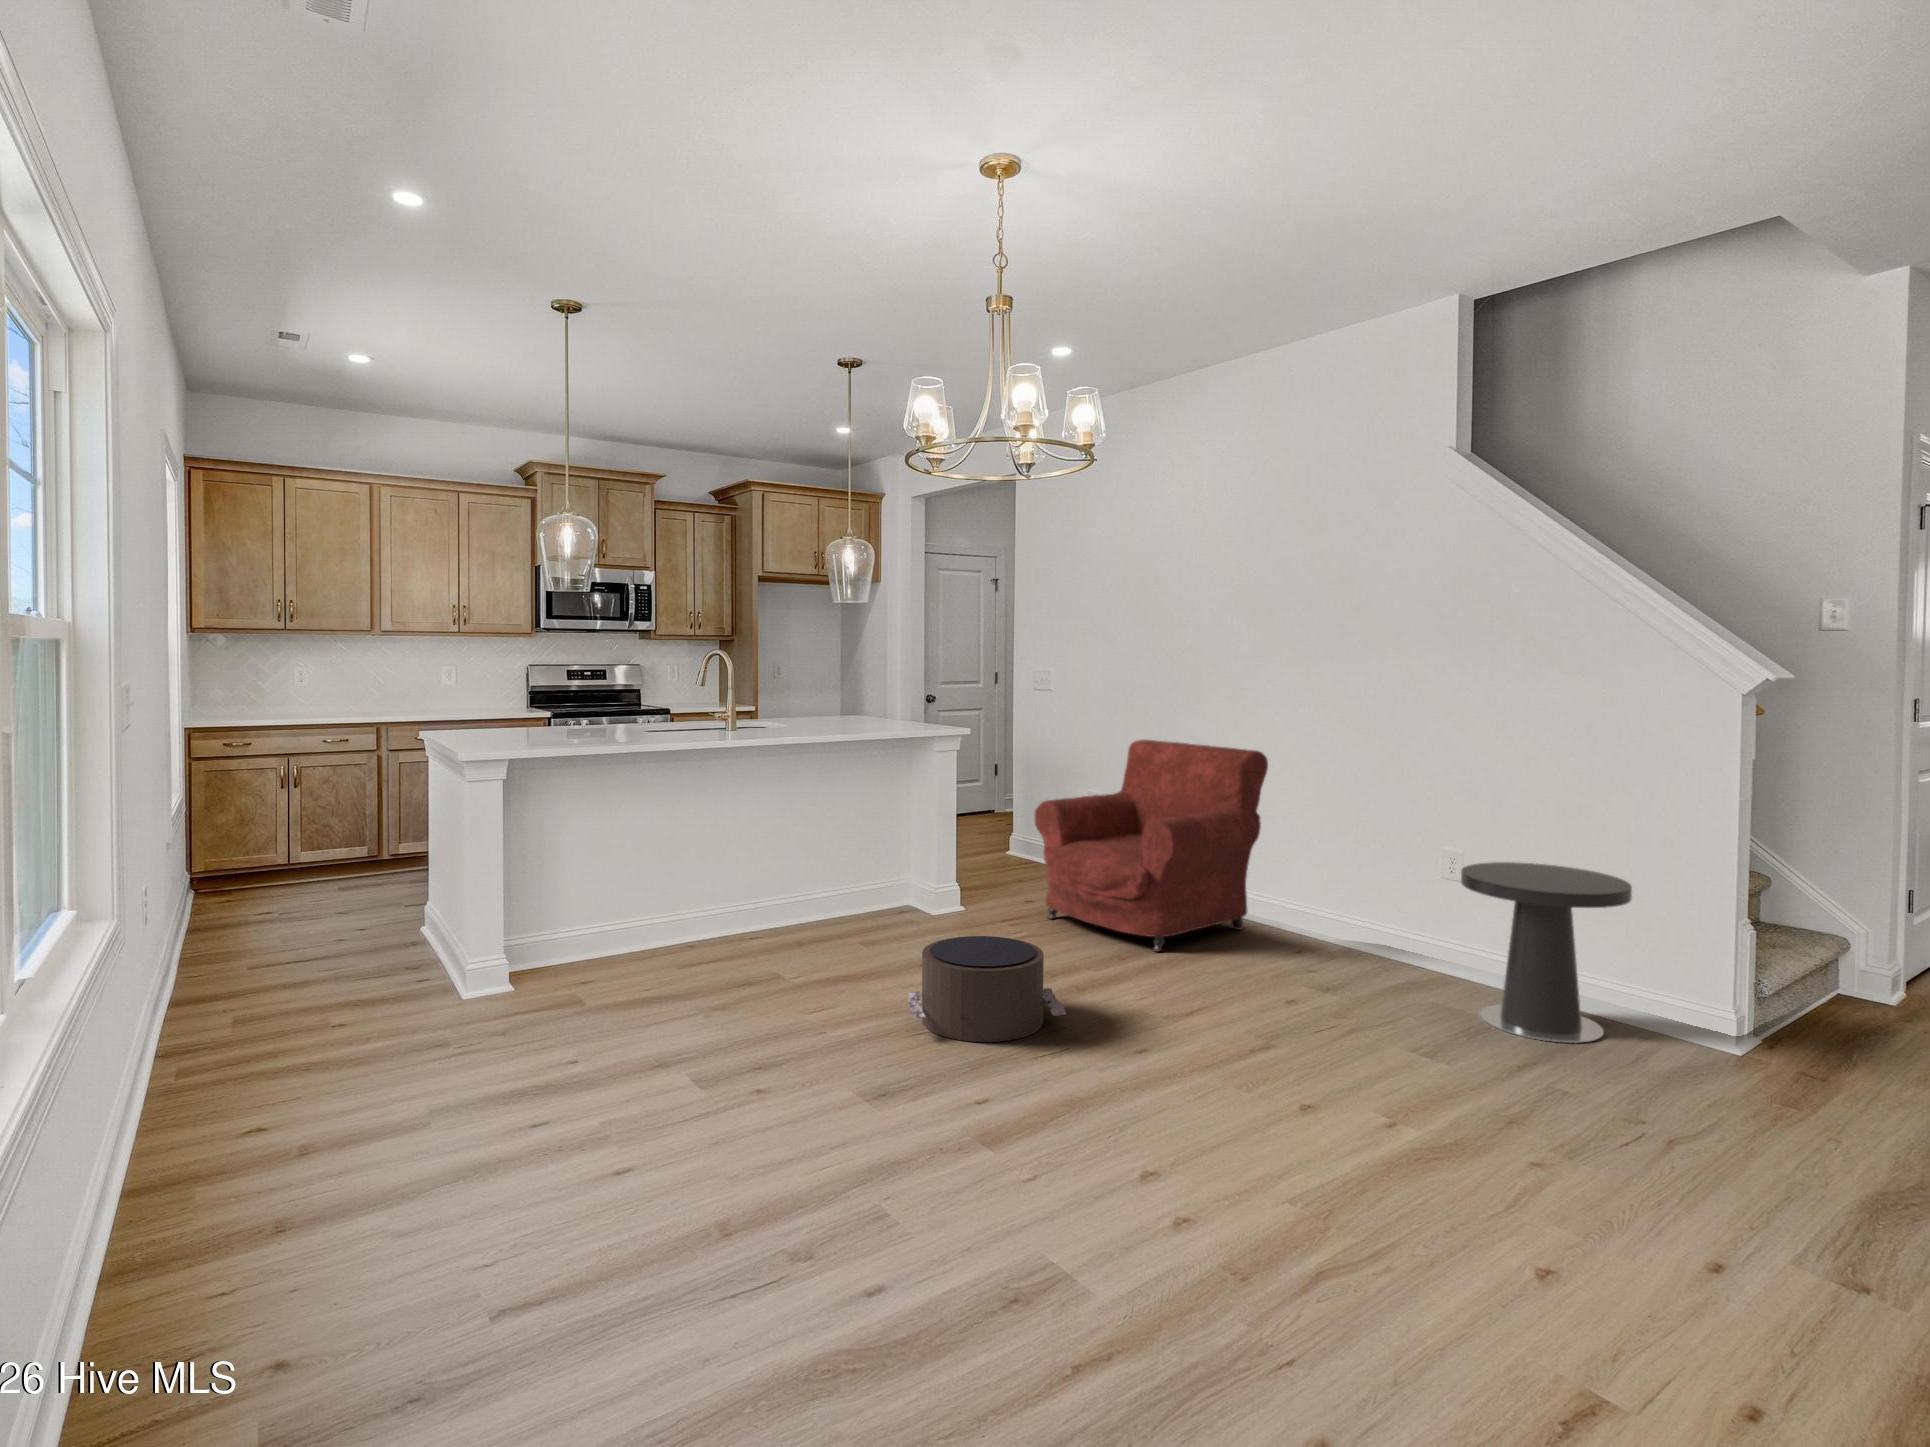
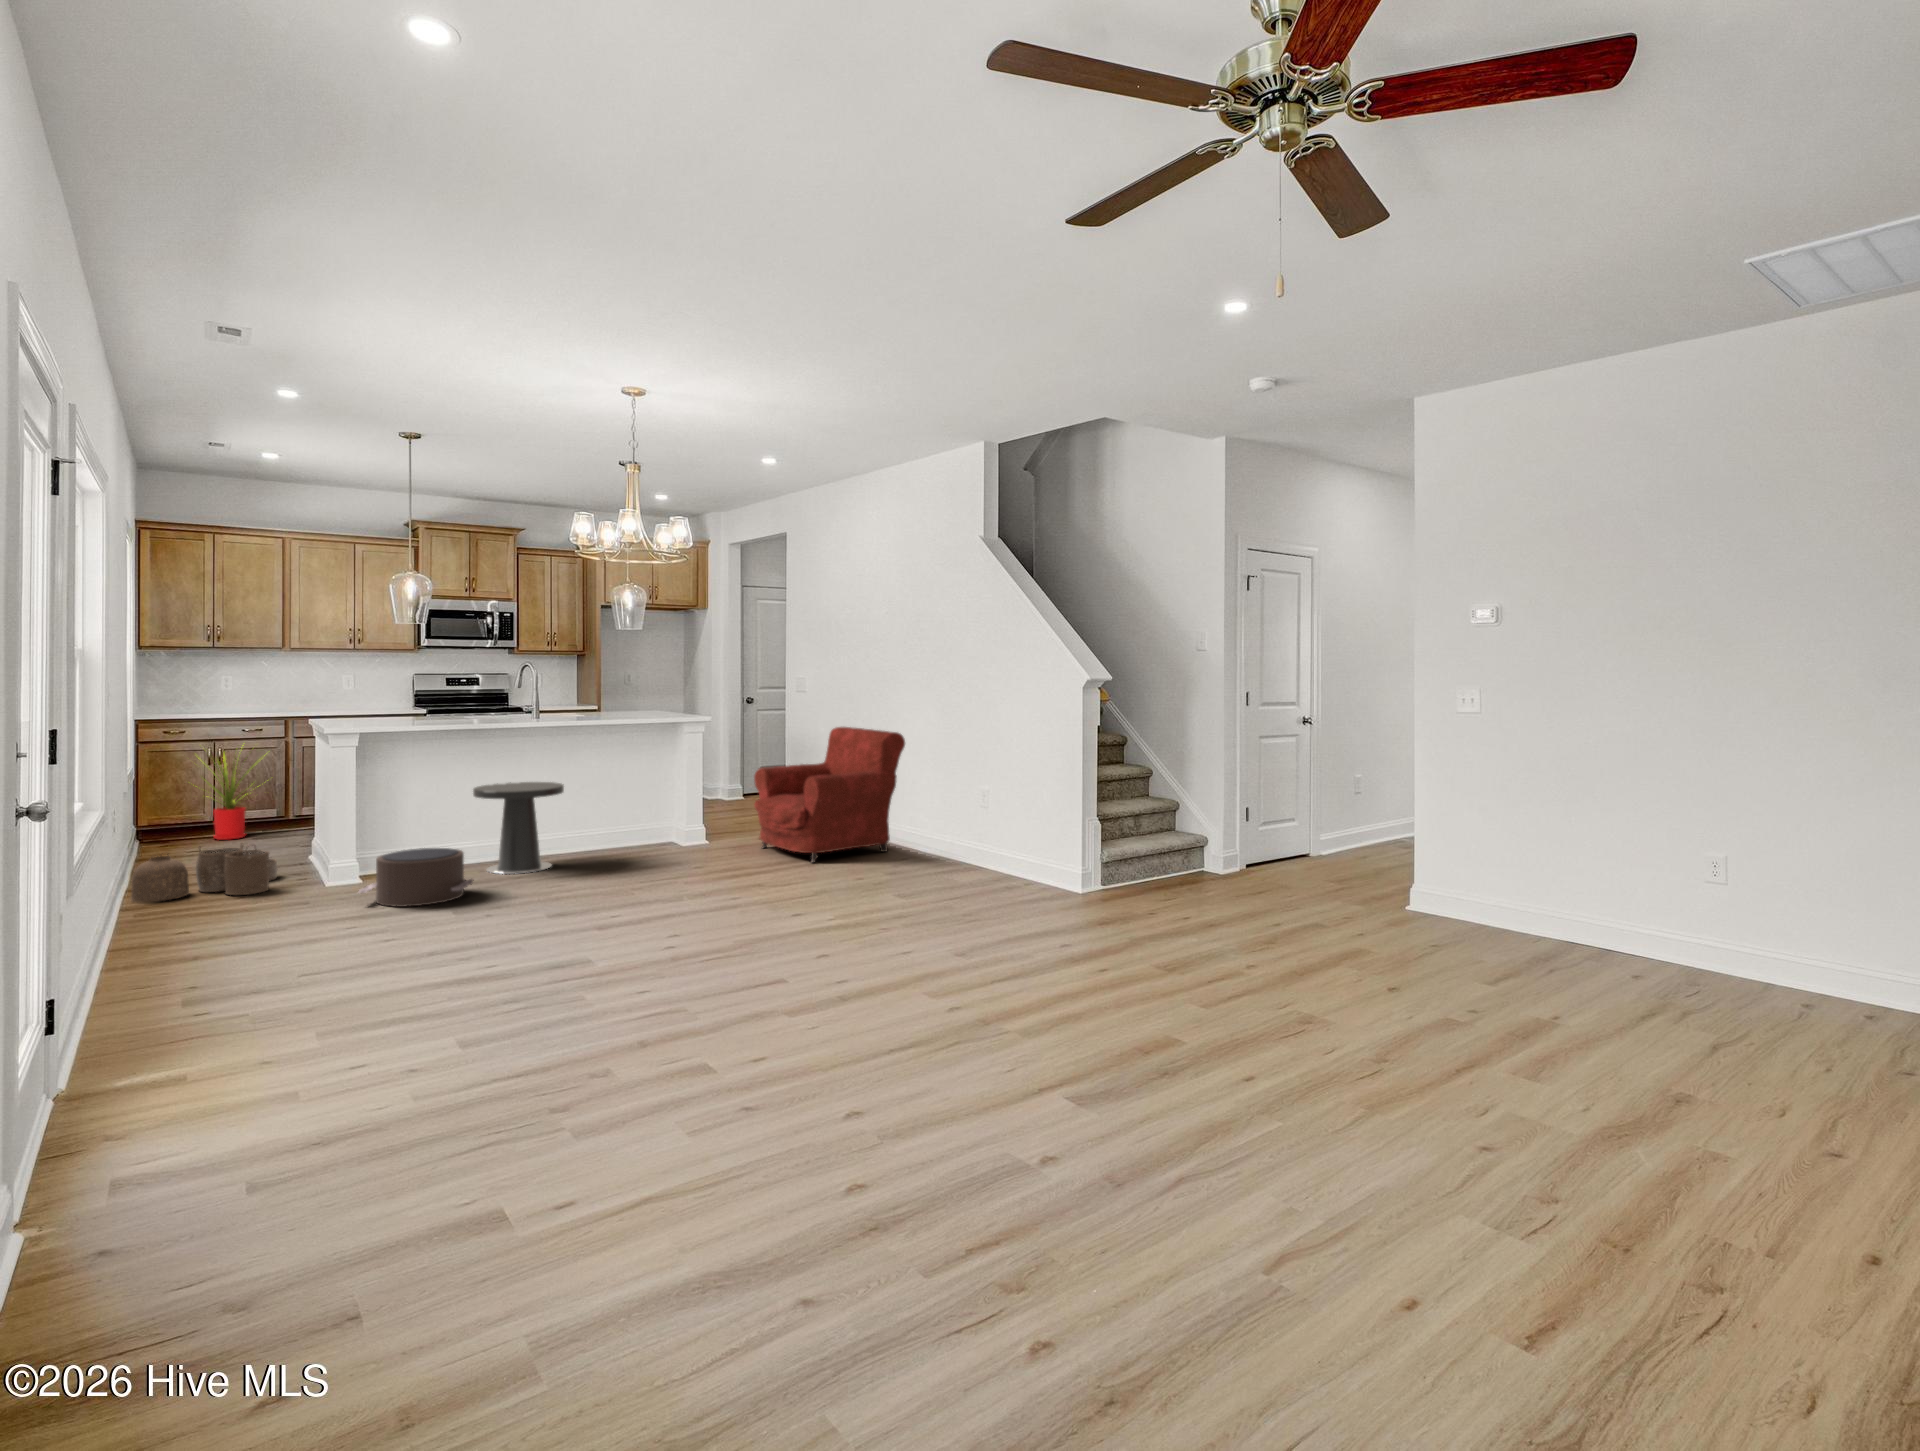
house plant: none [249,756,364,892] -> present [207,752,265,840]
side table: present [1461,862,1632,1043] -> present [473,782,564,874]
woven basket: none [175,922,386,1025] -> present [131,845,277,902]
pouf: present [908,936,1066,1042] -> present [359,848,474,907]

